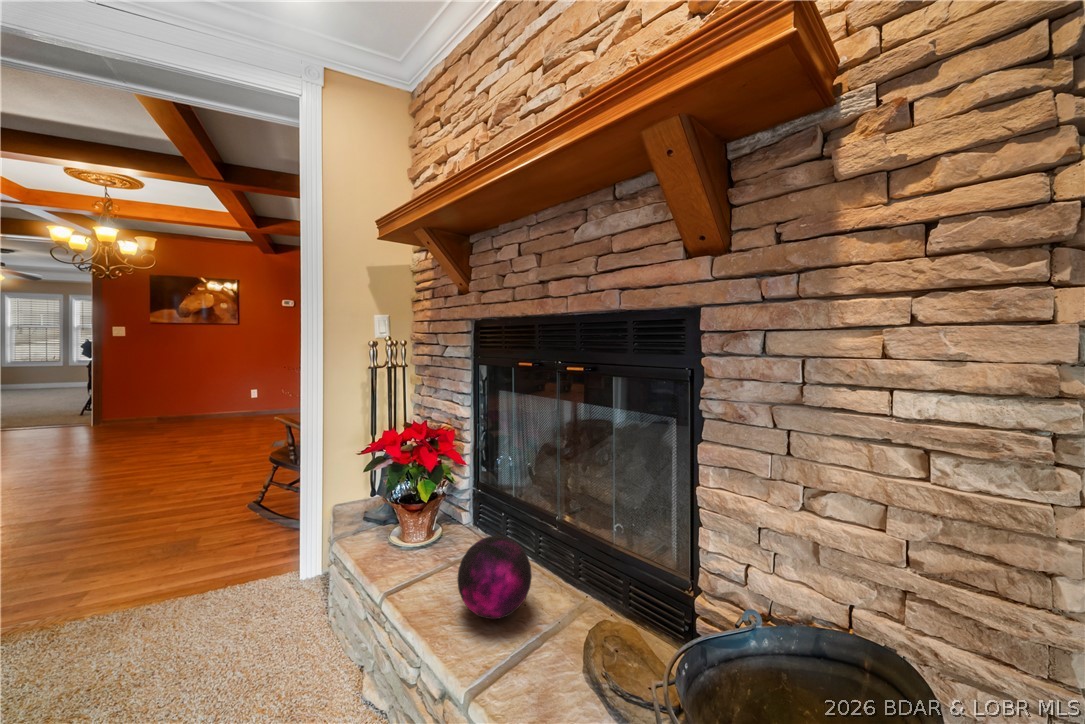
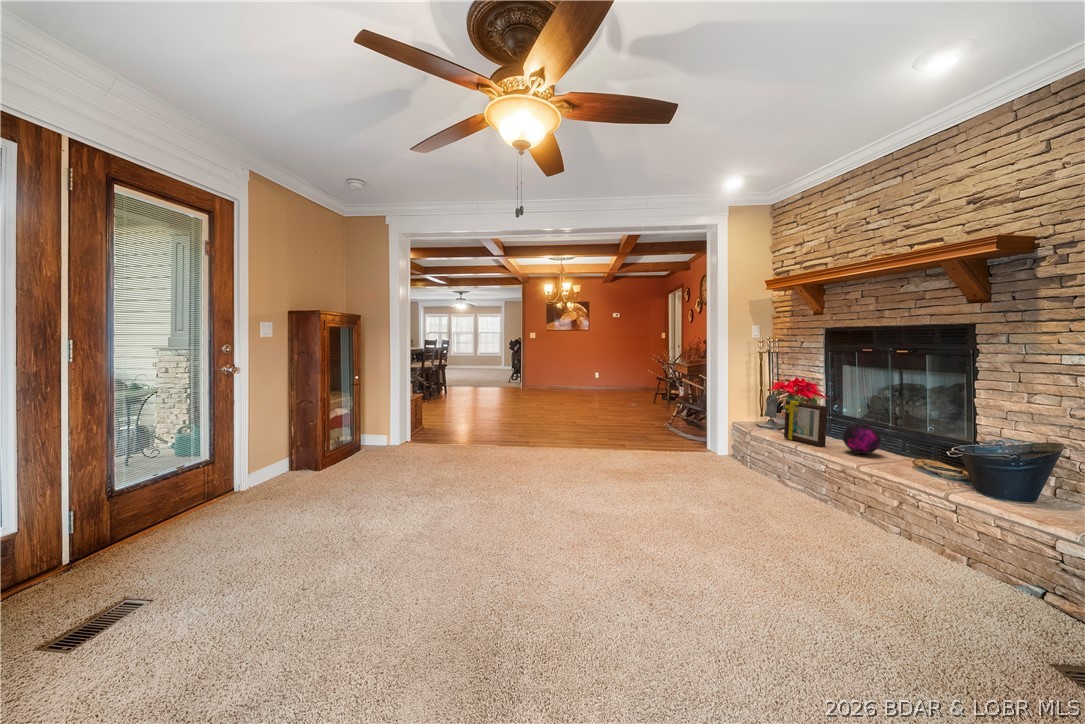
picture frame: none [369,472,440,593] -> present [784,400,827,447]

